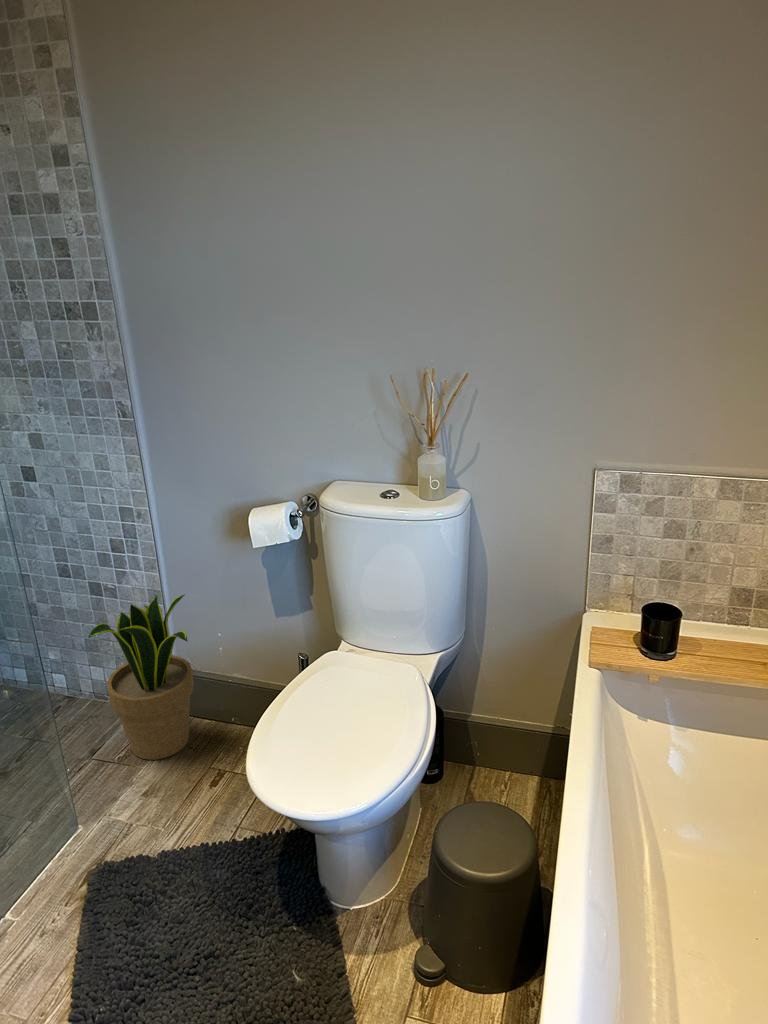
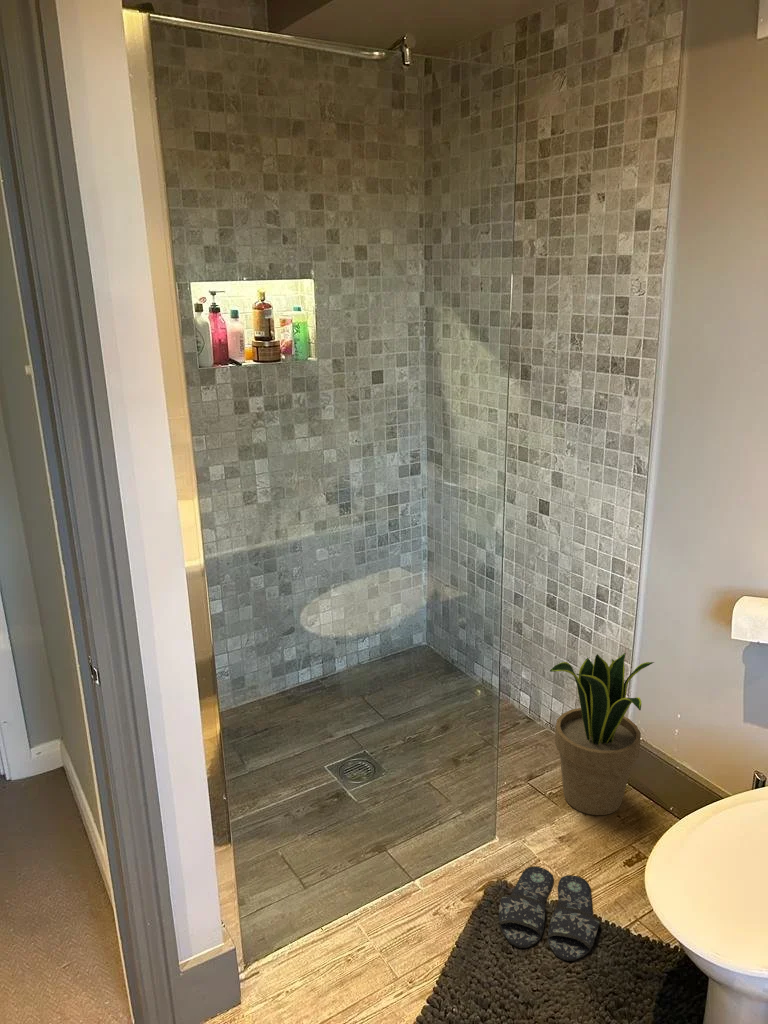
slippers: none [108,817,210,915] -> present [499,866,600,961]

